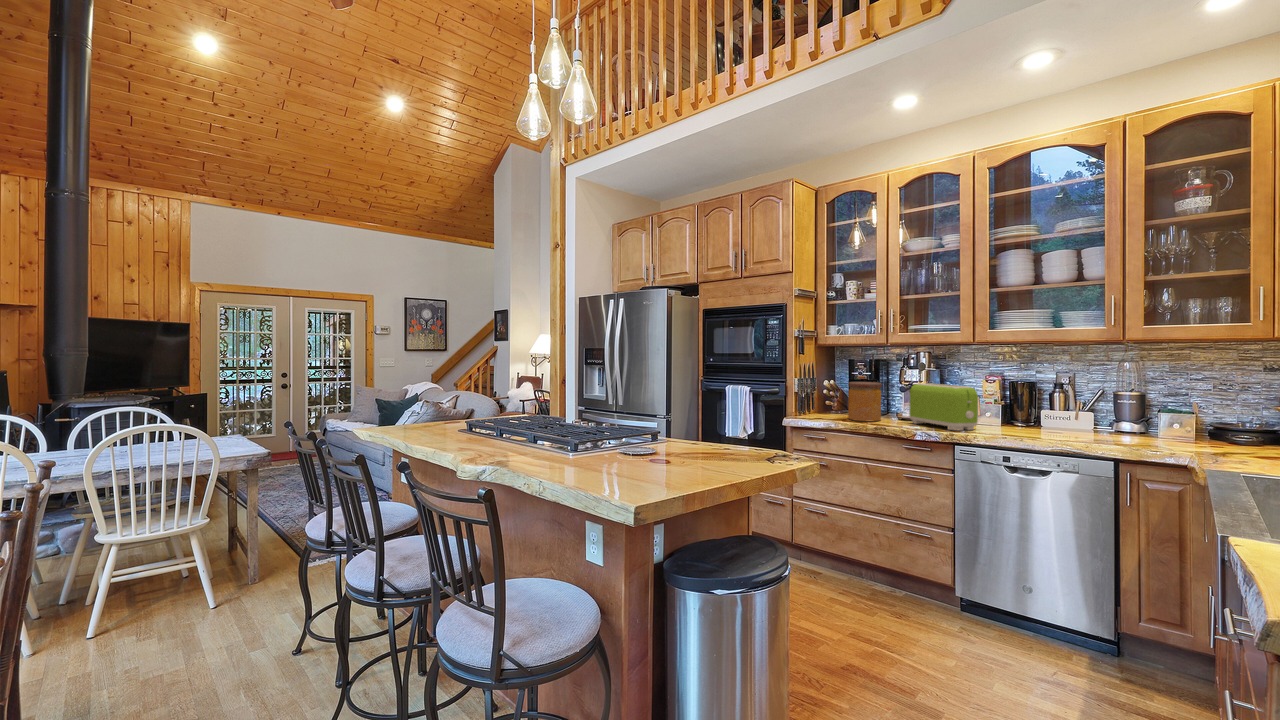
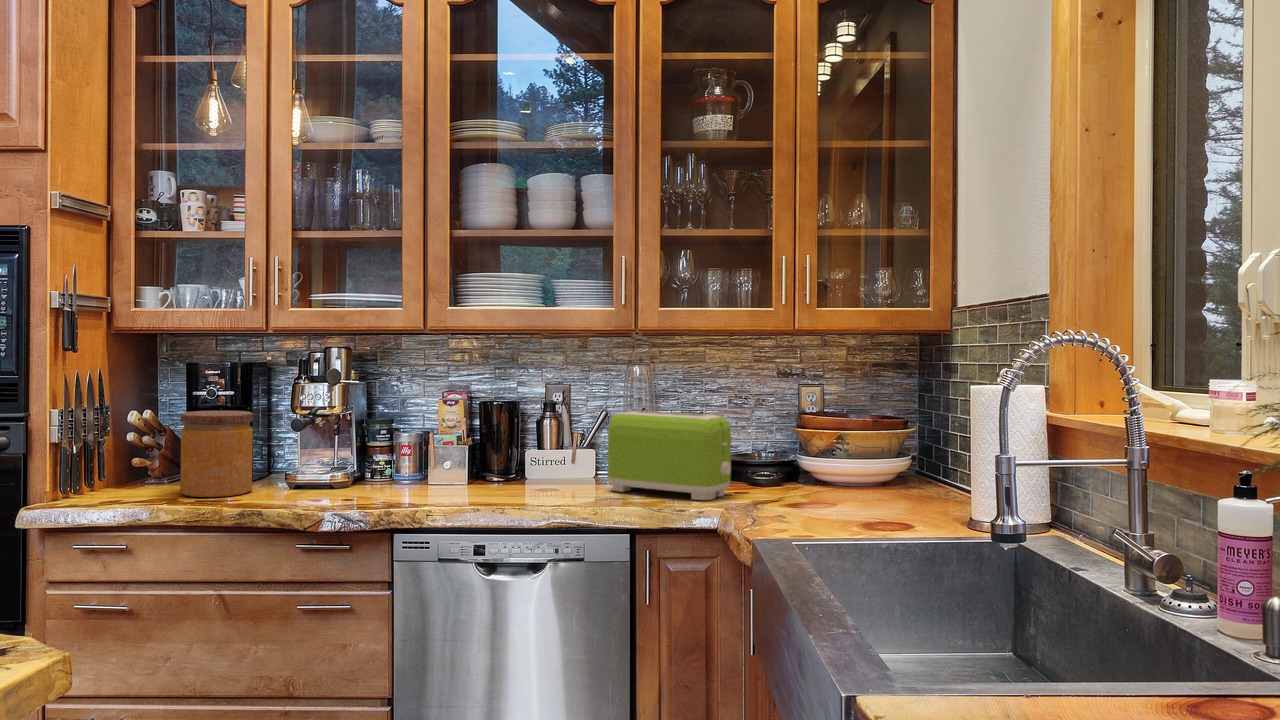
toaster: present [909,383,978,431] -> present [607,411,731,500]

